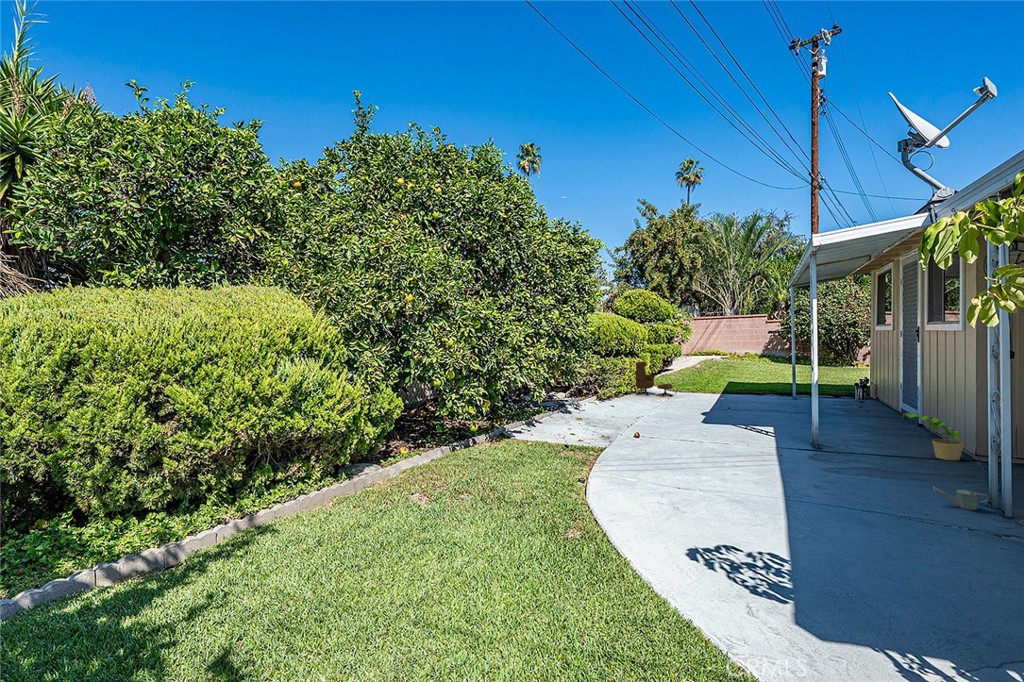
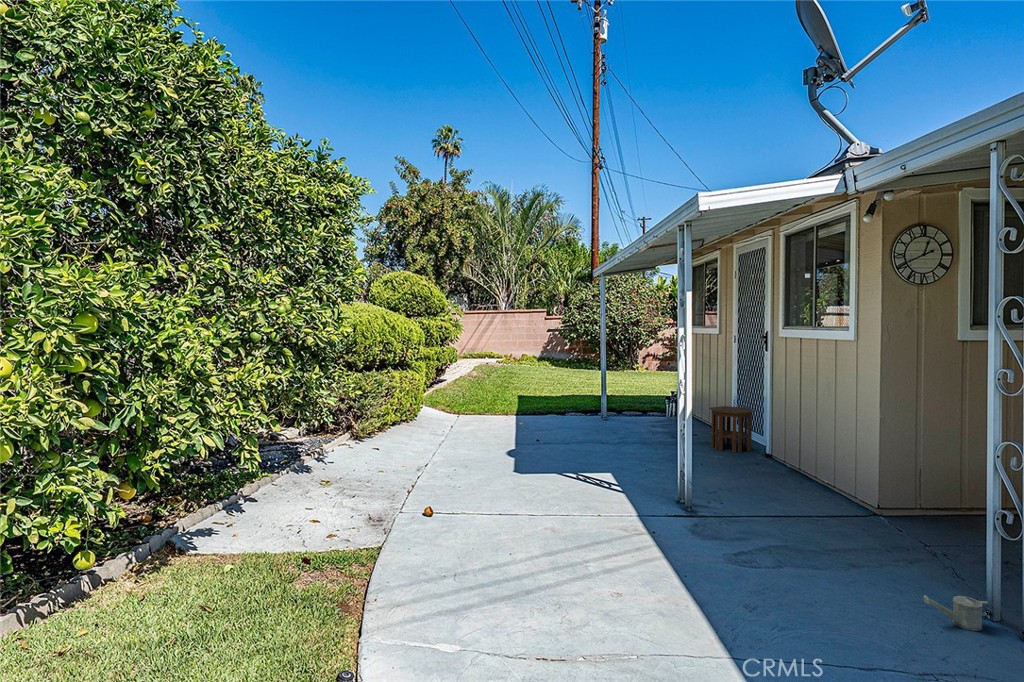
lounge chair: present [635,361,673,397] -> none [408,374,462,425]
side table: none [872,388,912,424] -> present [710,406,754,453]
potted plant: present [902,413,964,460] -> none [791,453,860,515]

